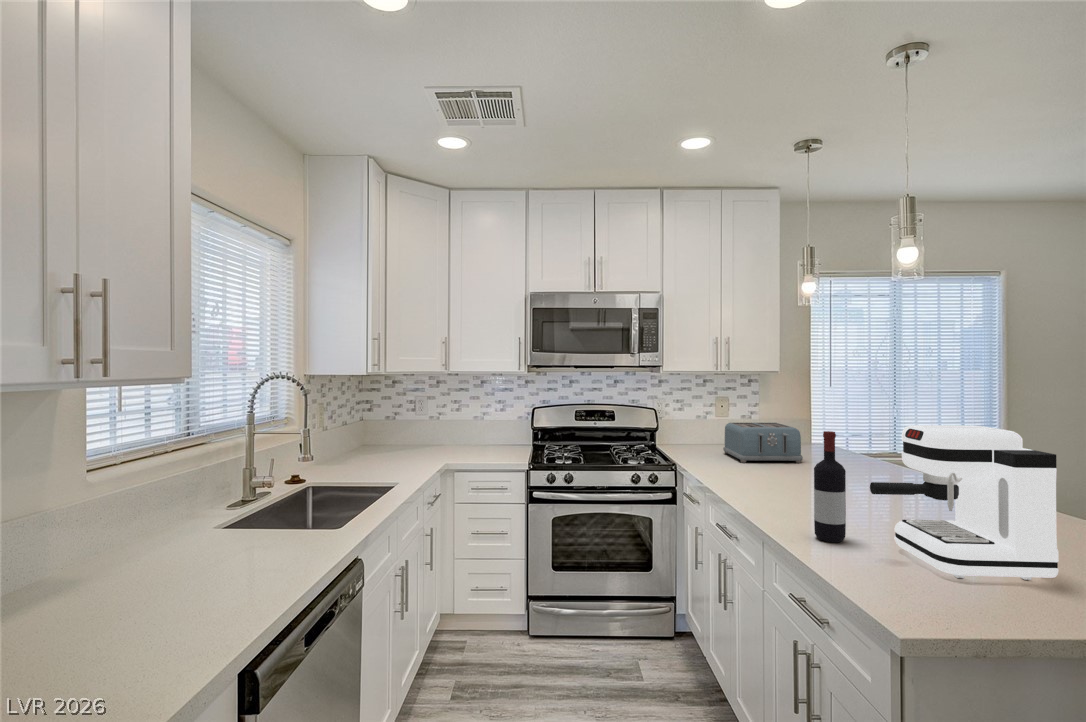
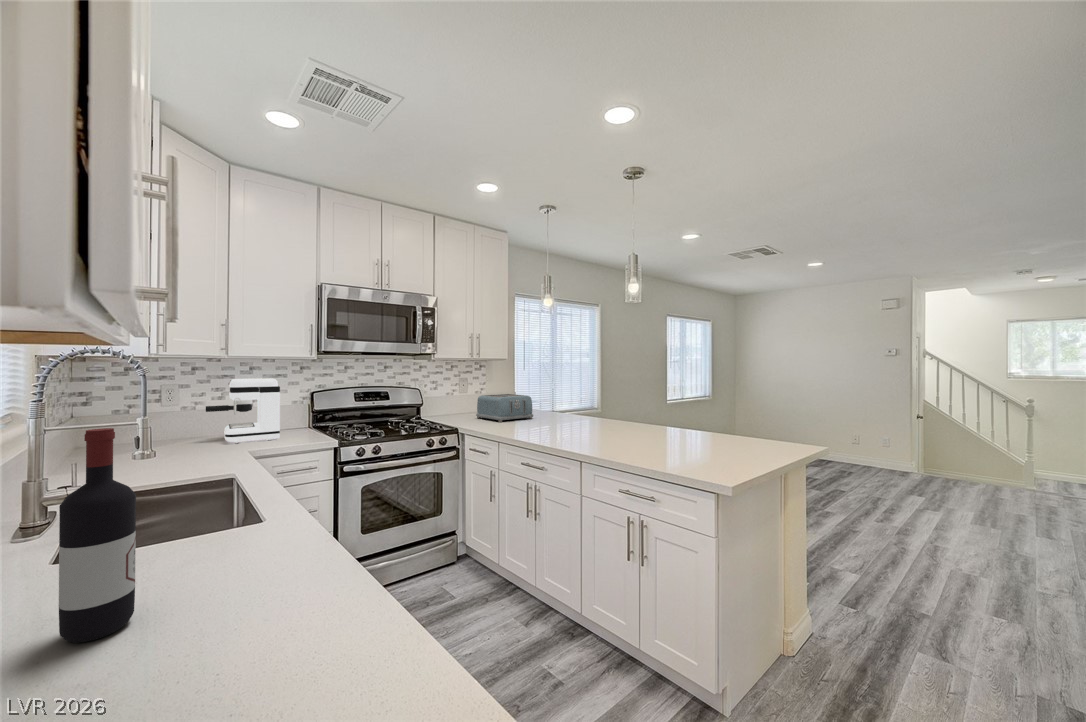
coffee maker: present [870,425,1059,580] -> present [206,378,280,443]
wine bottle: present [814,431,846,542] -> present [59,428,136,643]

